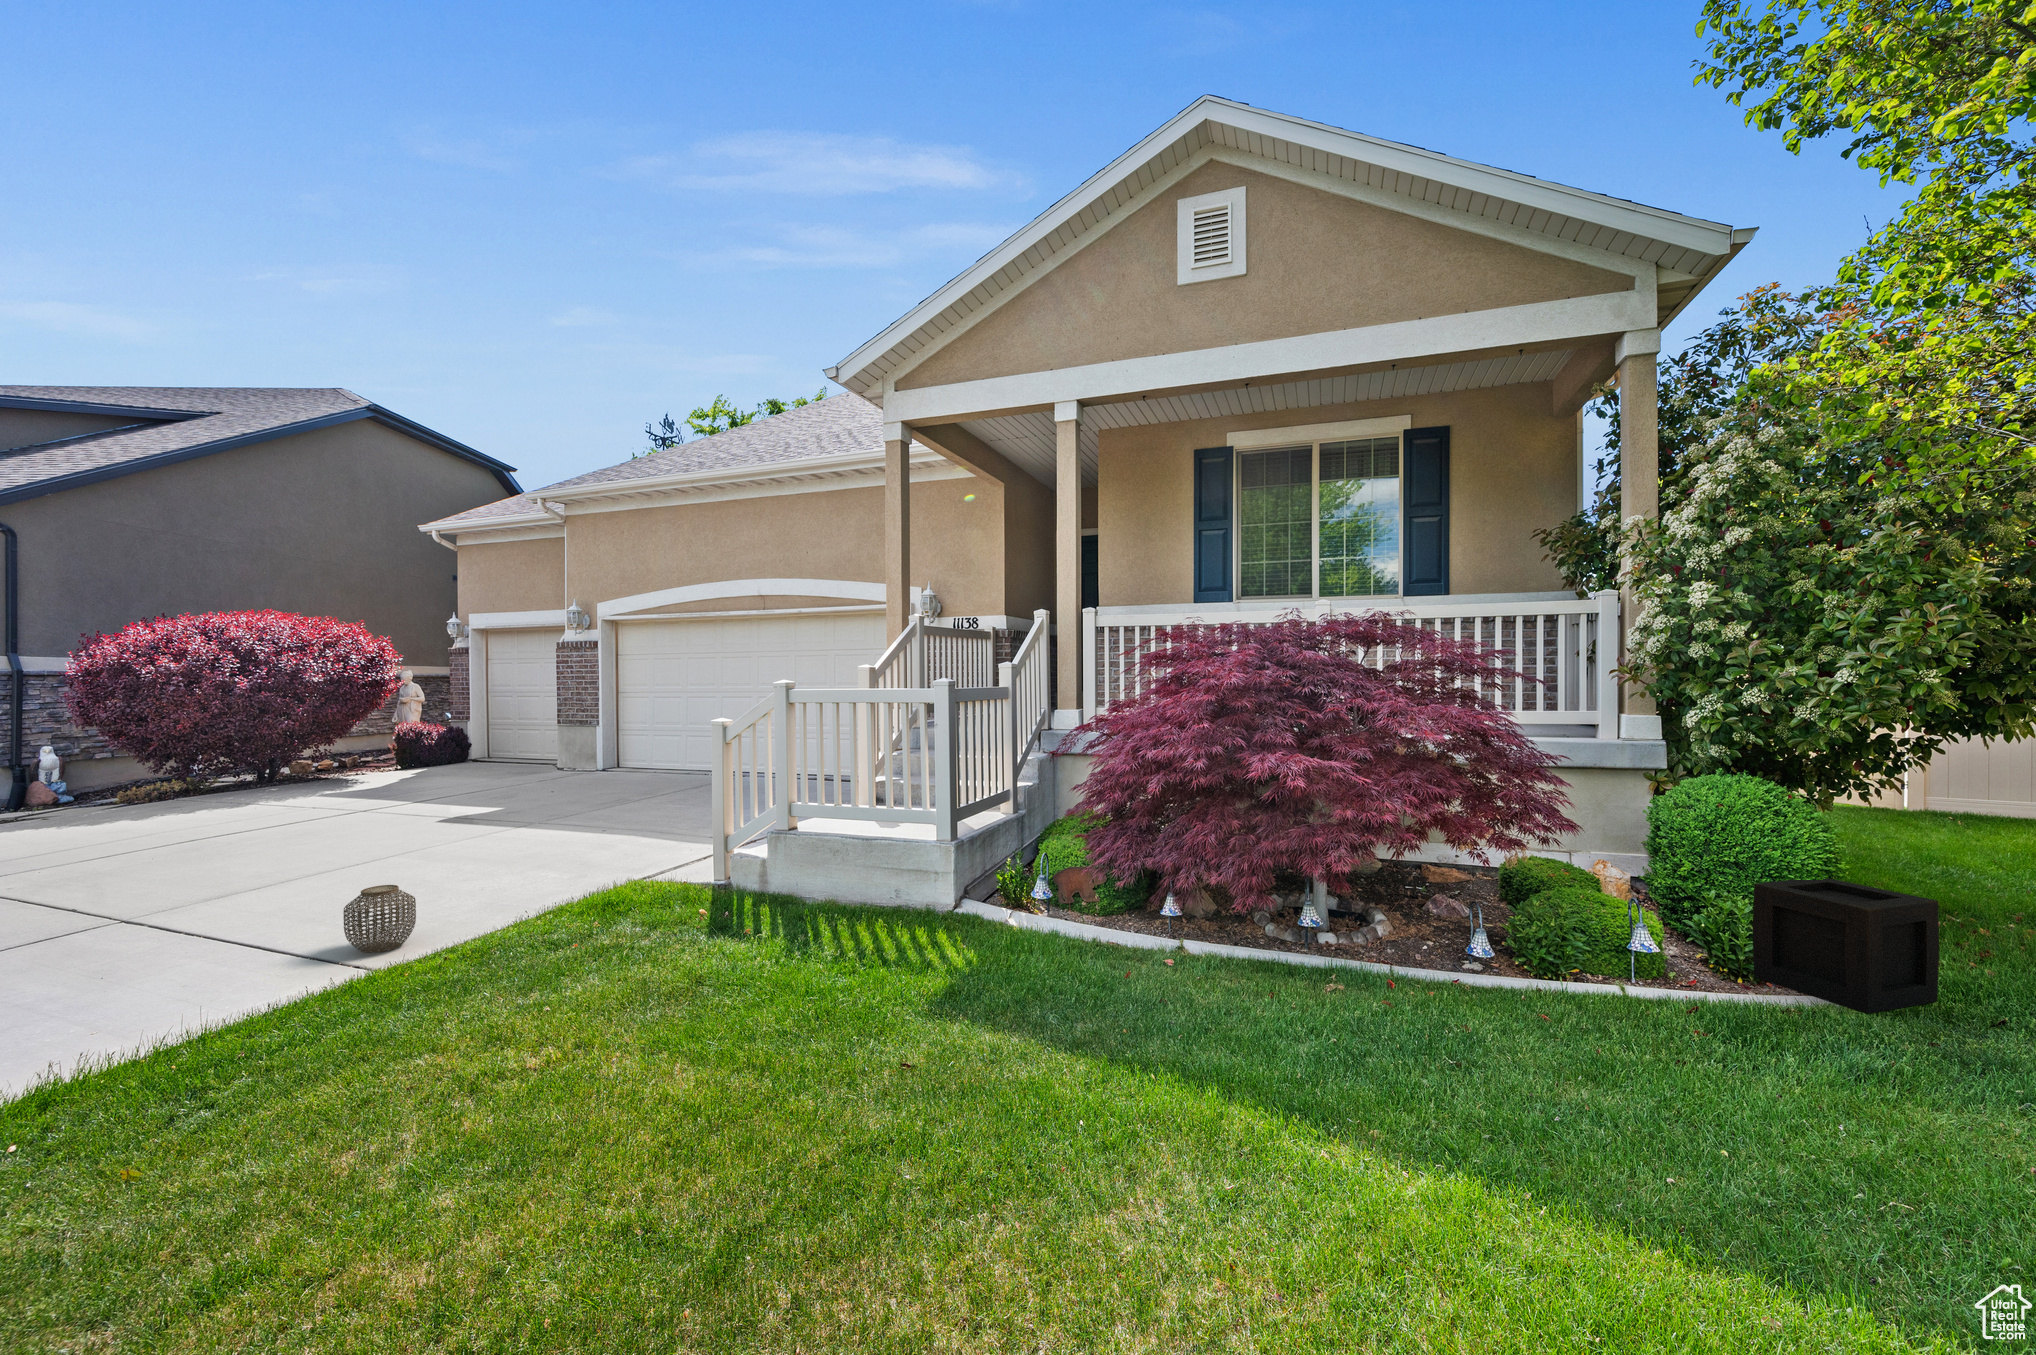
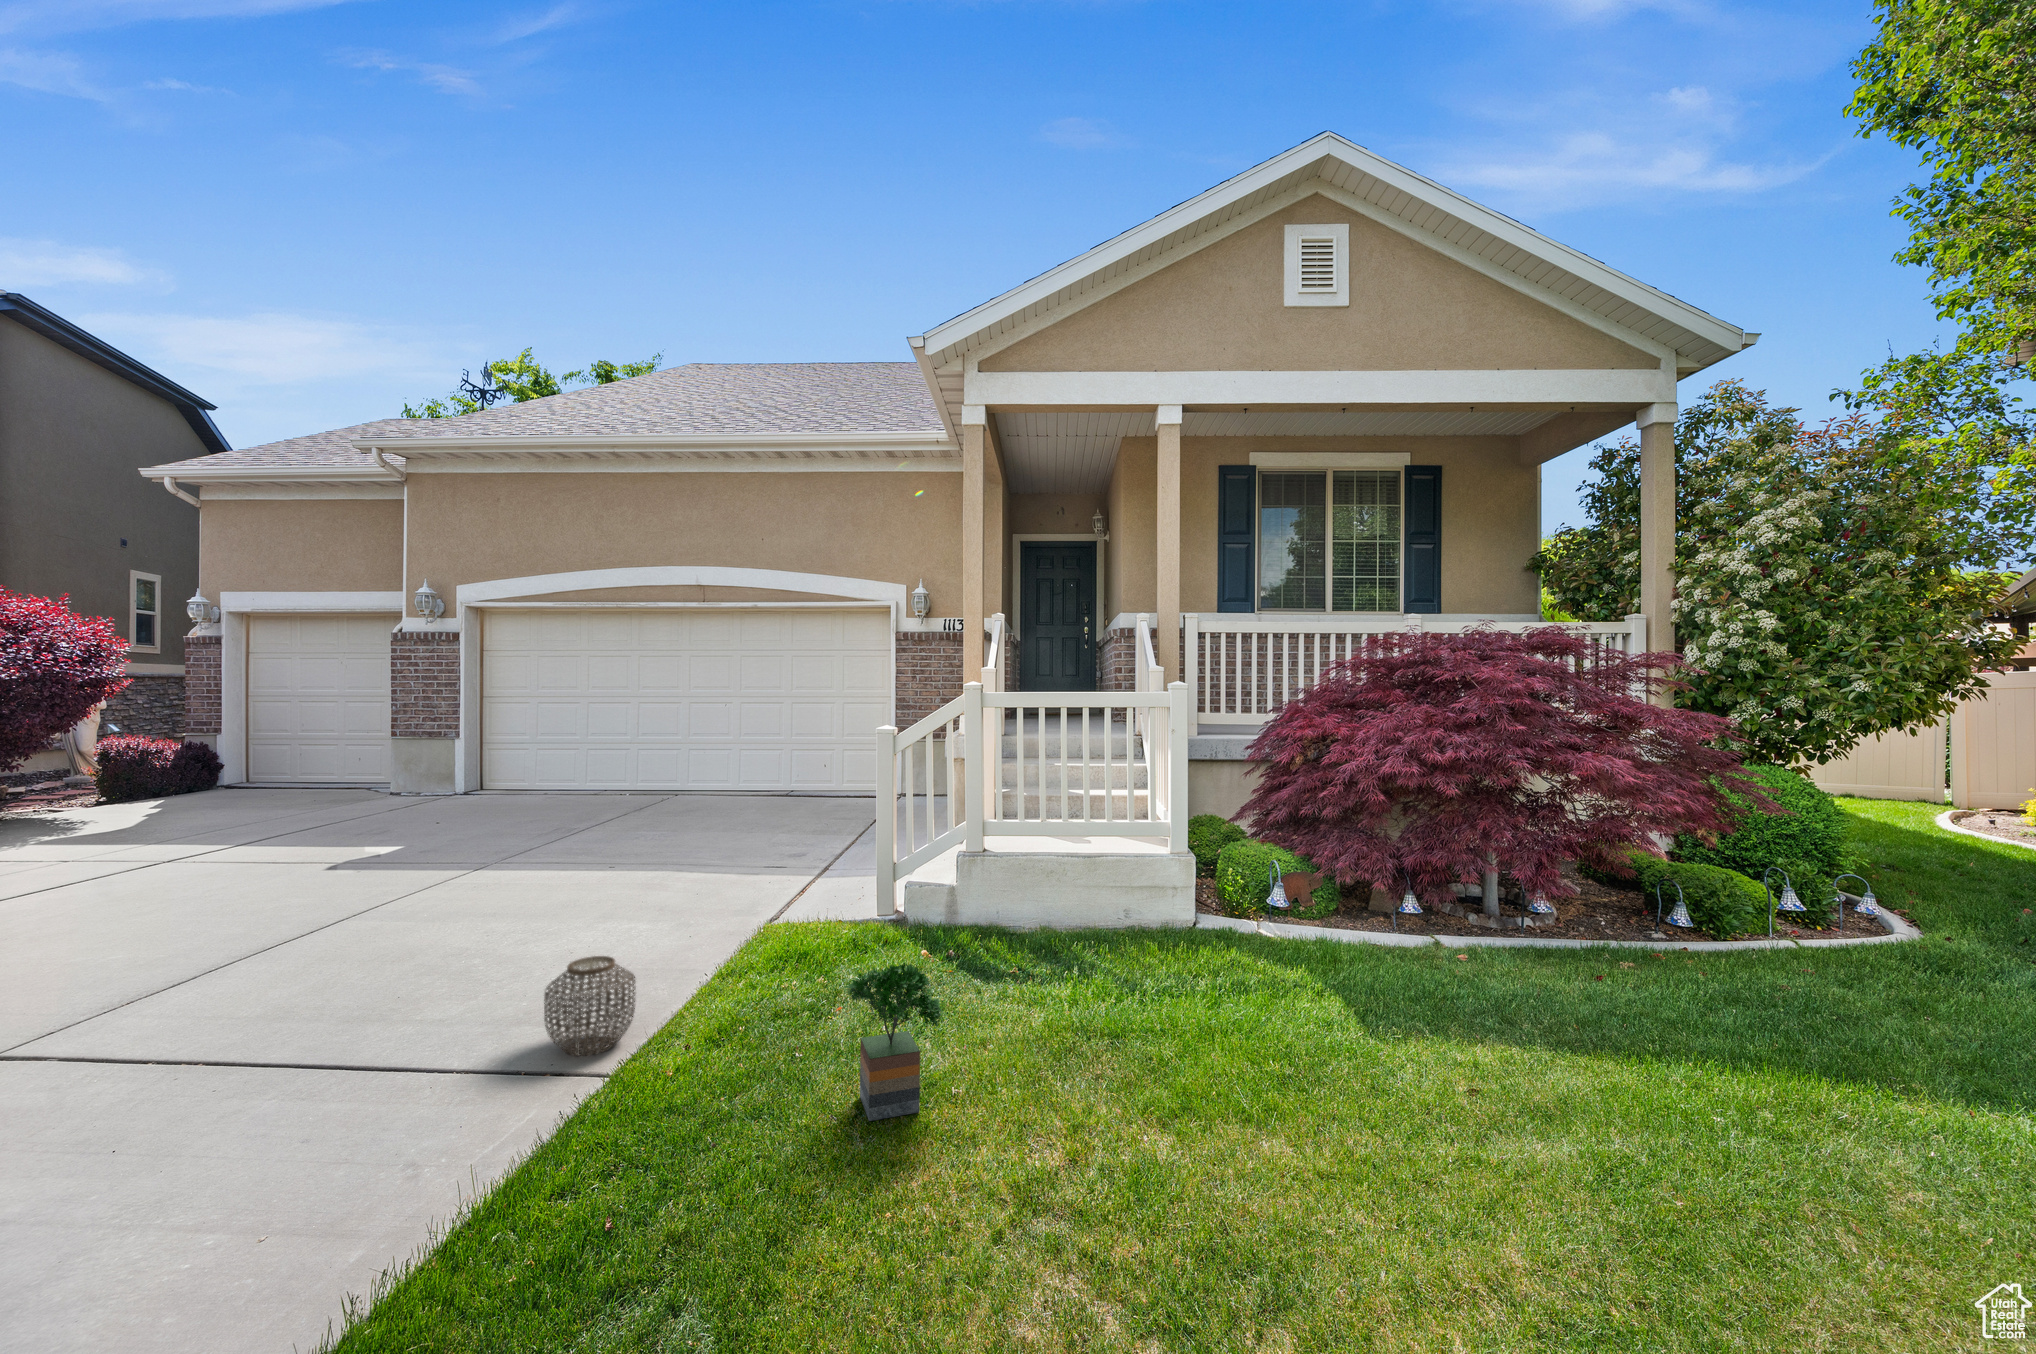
wooden crate: present [1752,877,1939,1014] -> none [1867,845,1994,948]
potted tree: none [443,901,521,1013] -> present [847,963,942,1121]

